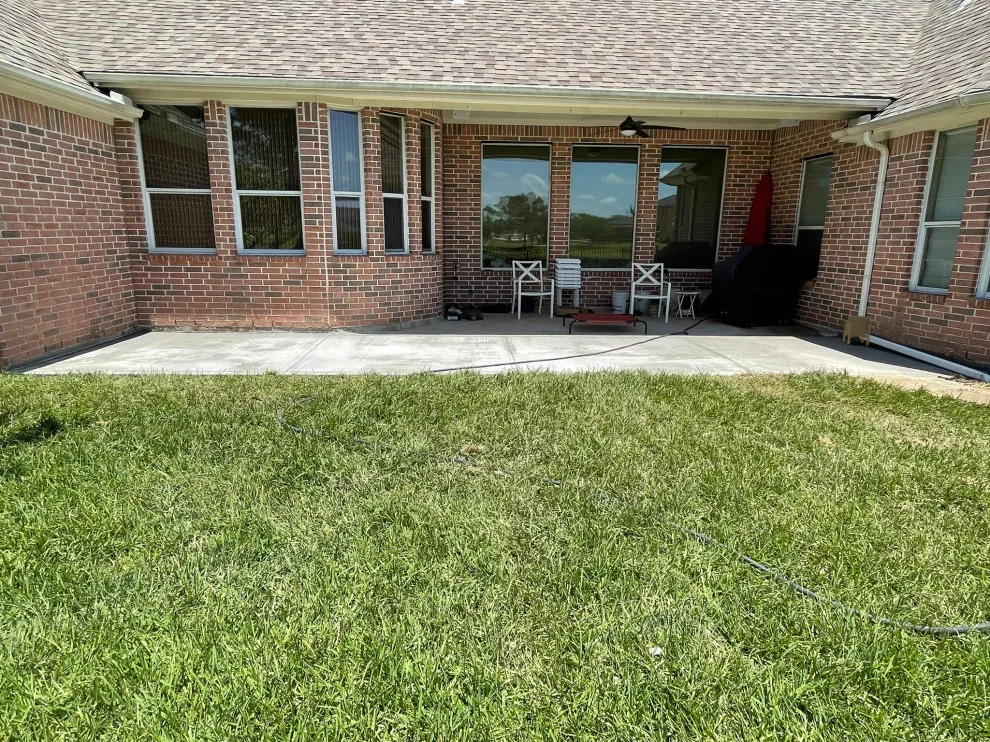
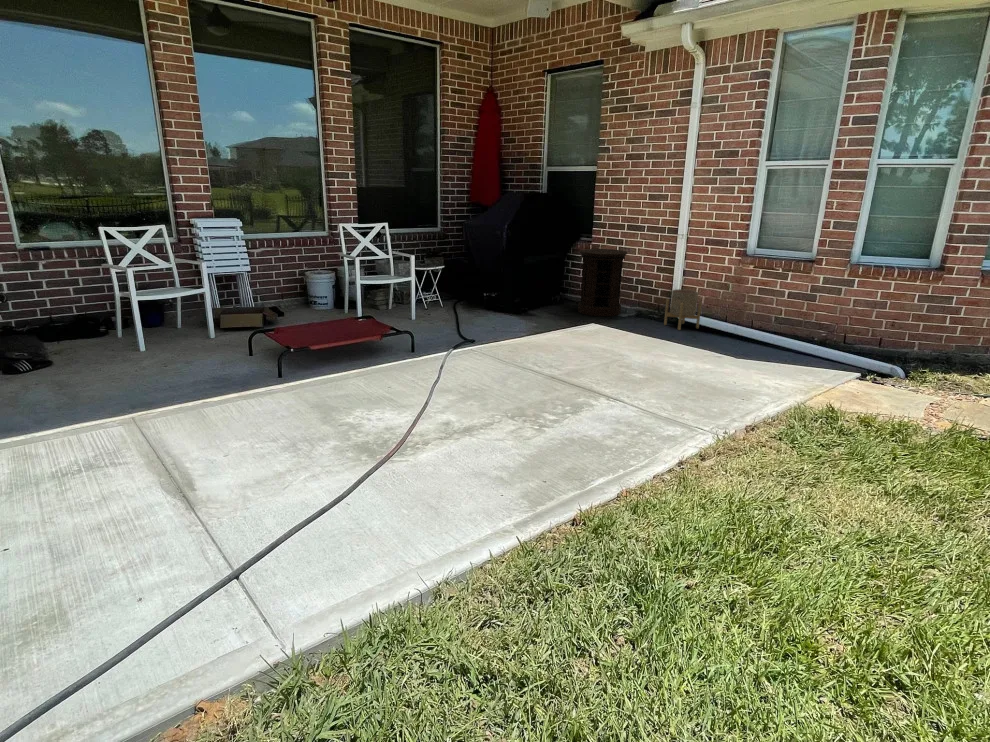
side table: none [789,285,832,334] -> present [578,249,627,316]

